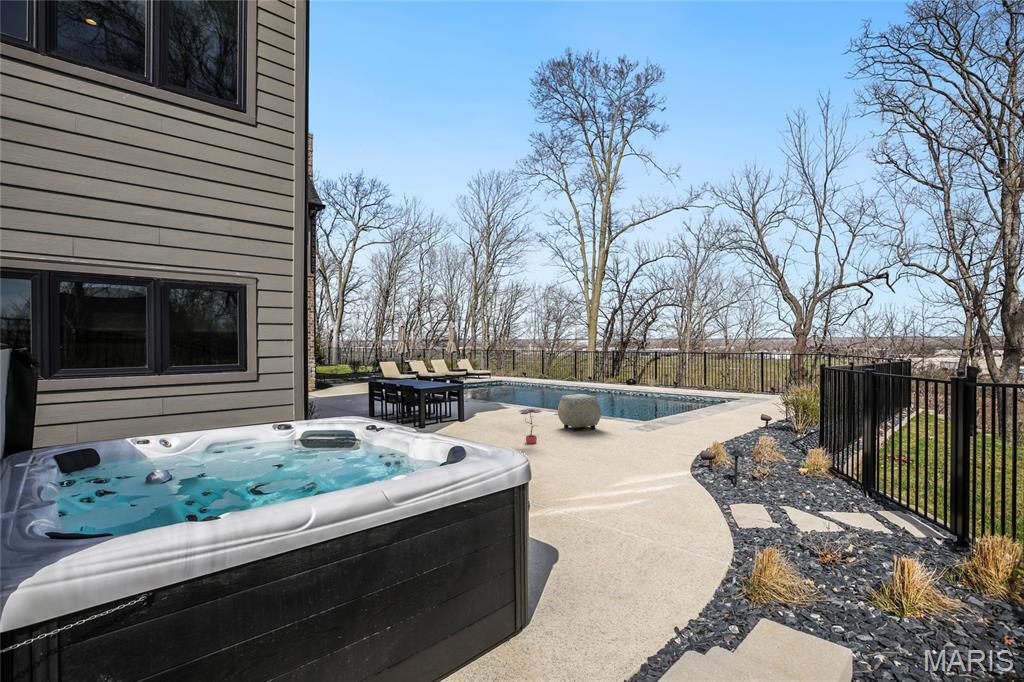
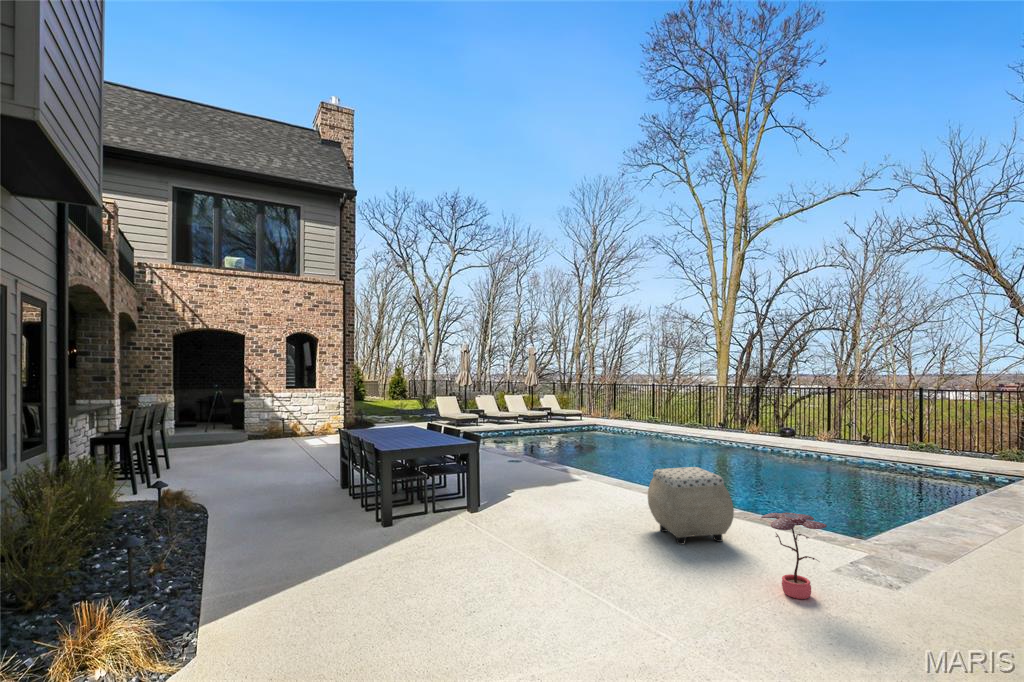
potted plant: present [519,409,542,443] -> present [761,513,827,599]

